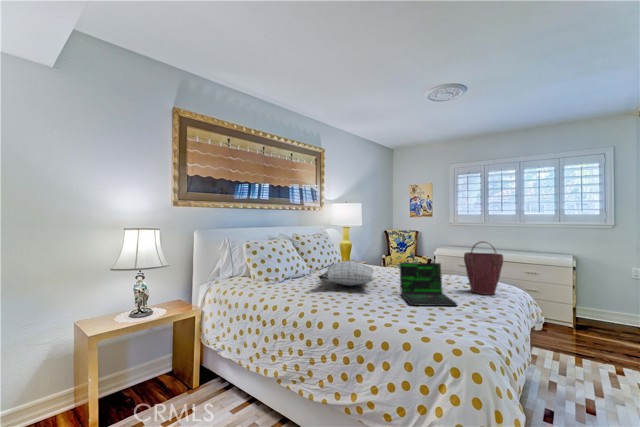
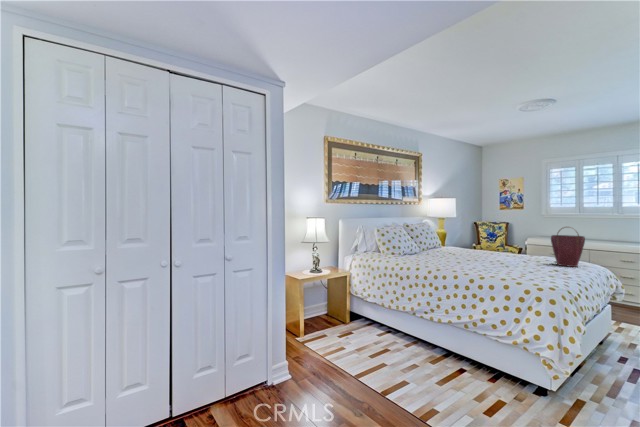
pillow: present [319,261,374,286] -> none [434,241,477,259]
laptop: present [399,263,457,306] -> none [497,242,544,271]

